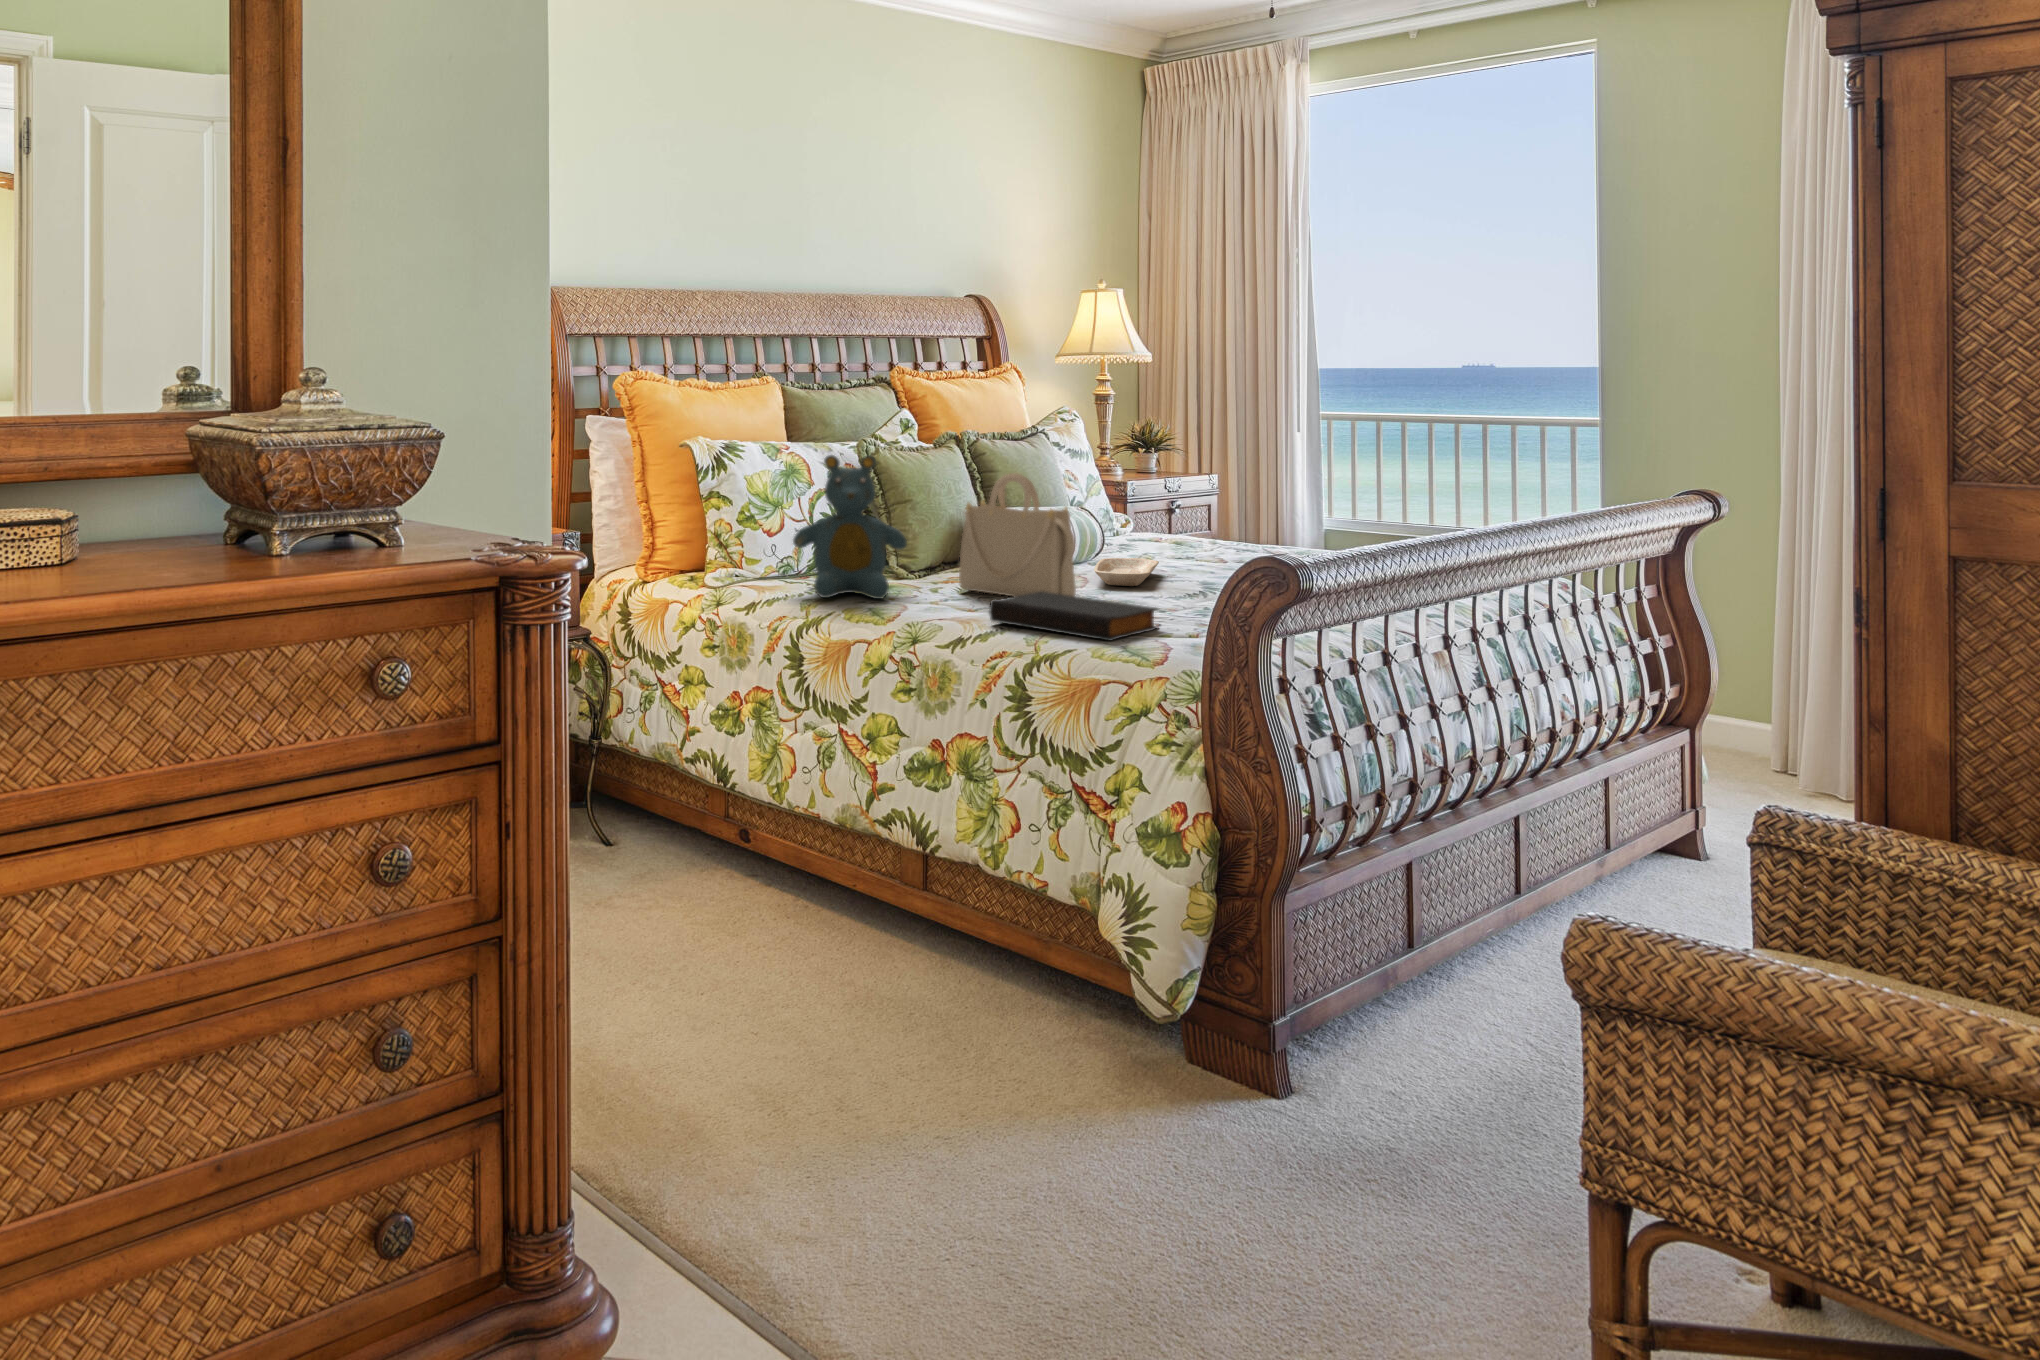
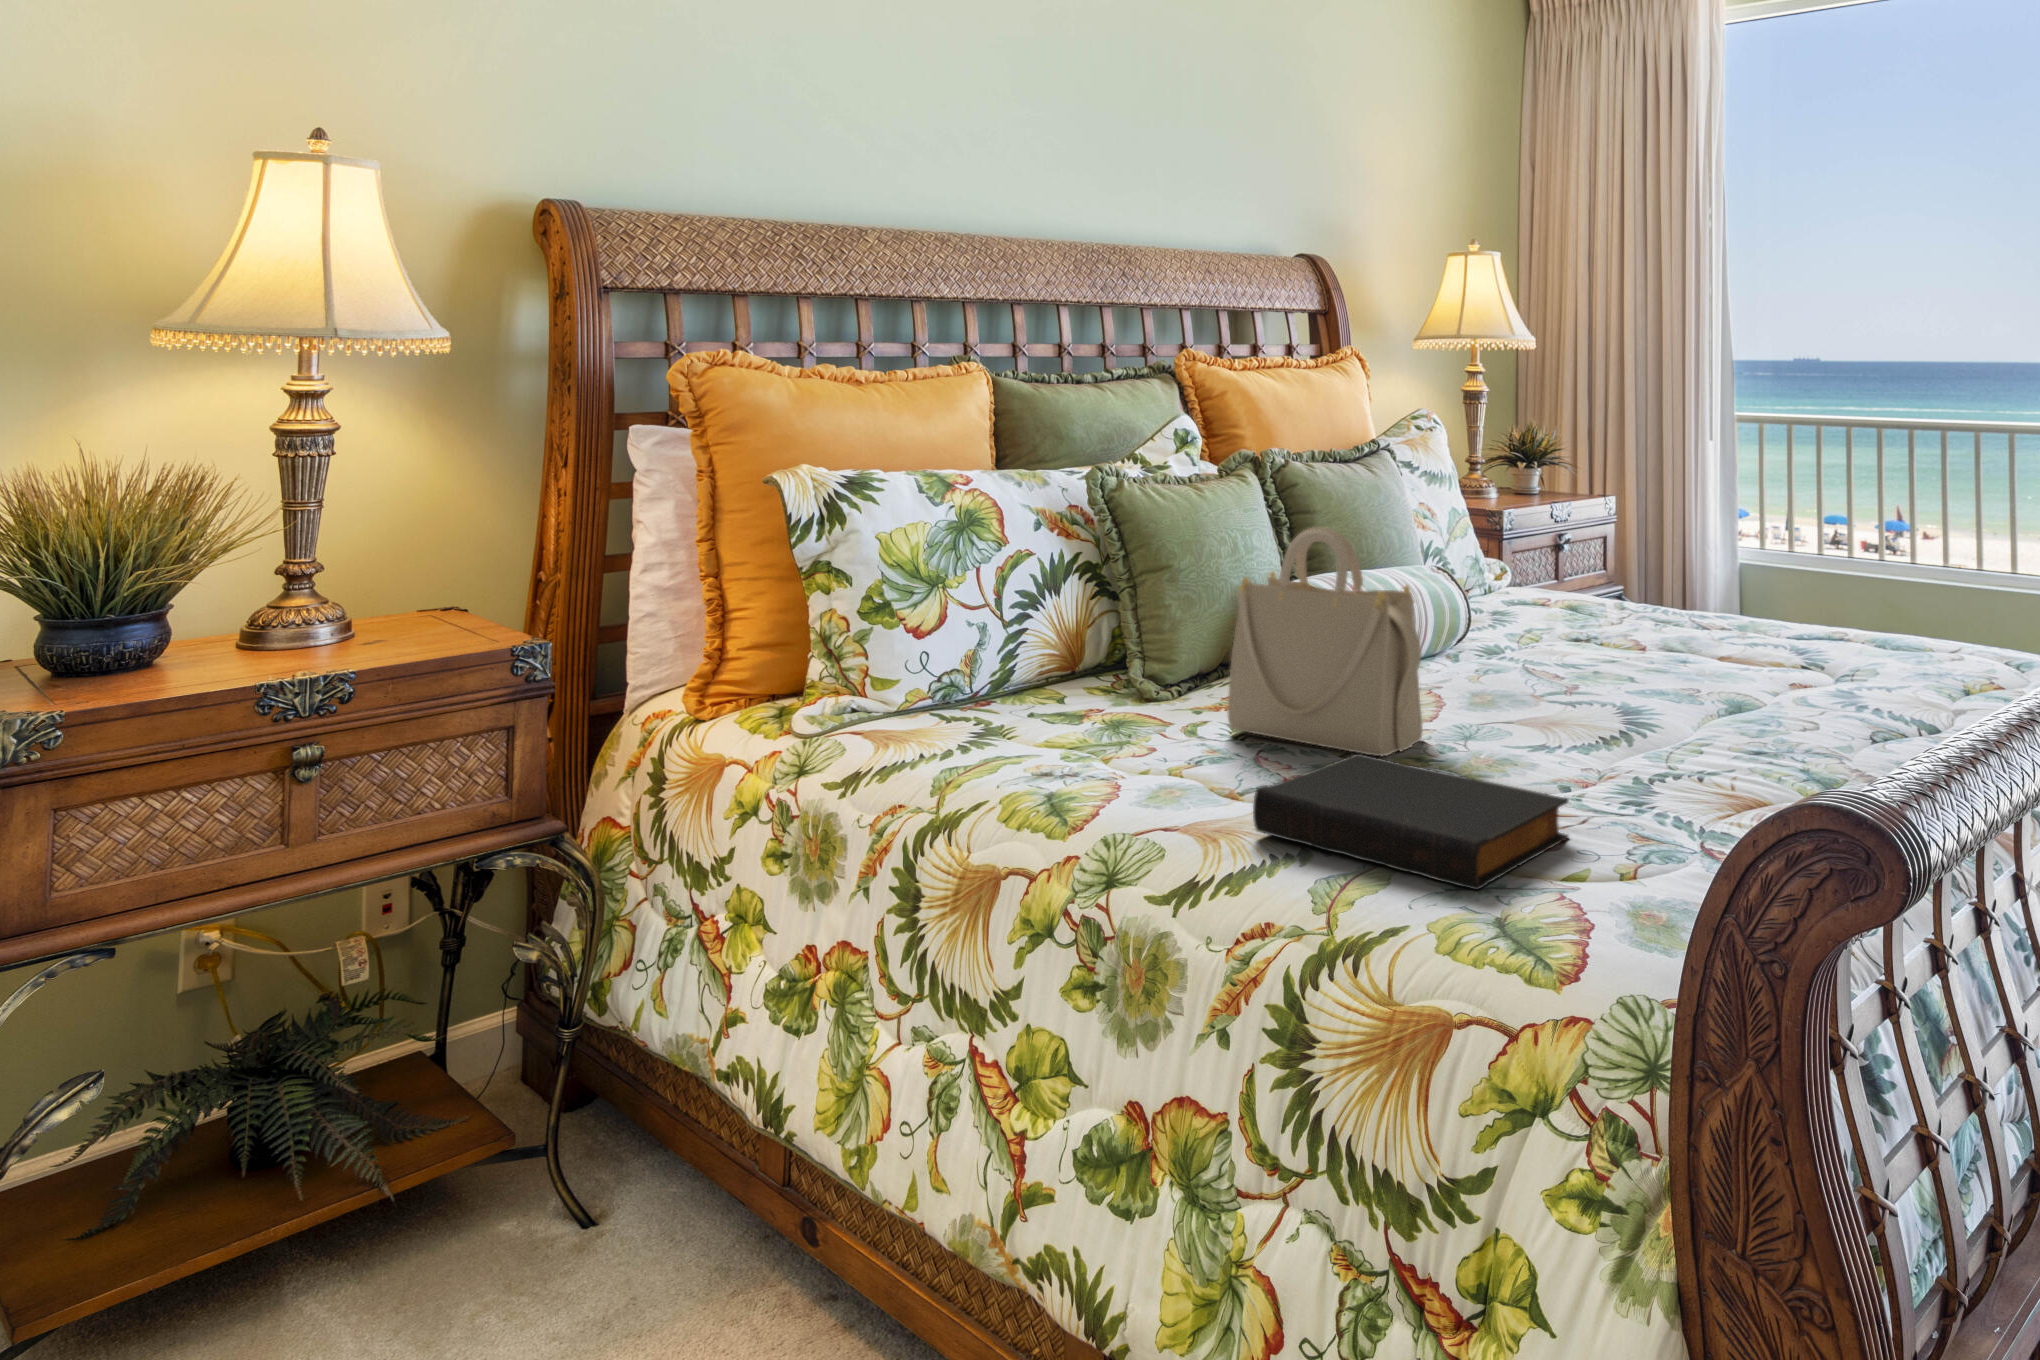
teddy bear: present [793,455,907,599] -> none [938,497,1141,764]
tray: present [1094,558,1159,586] -> none [1454,650,1554,710]

